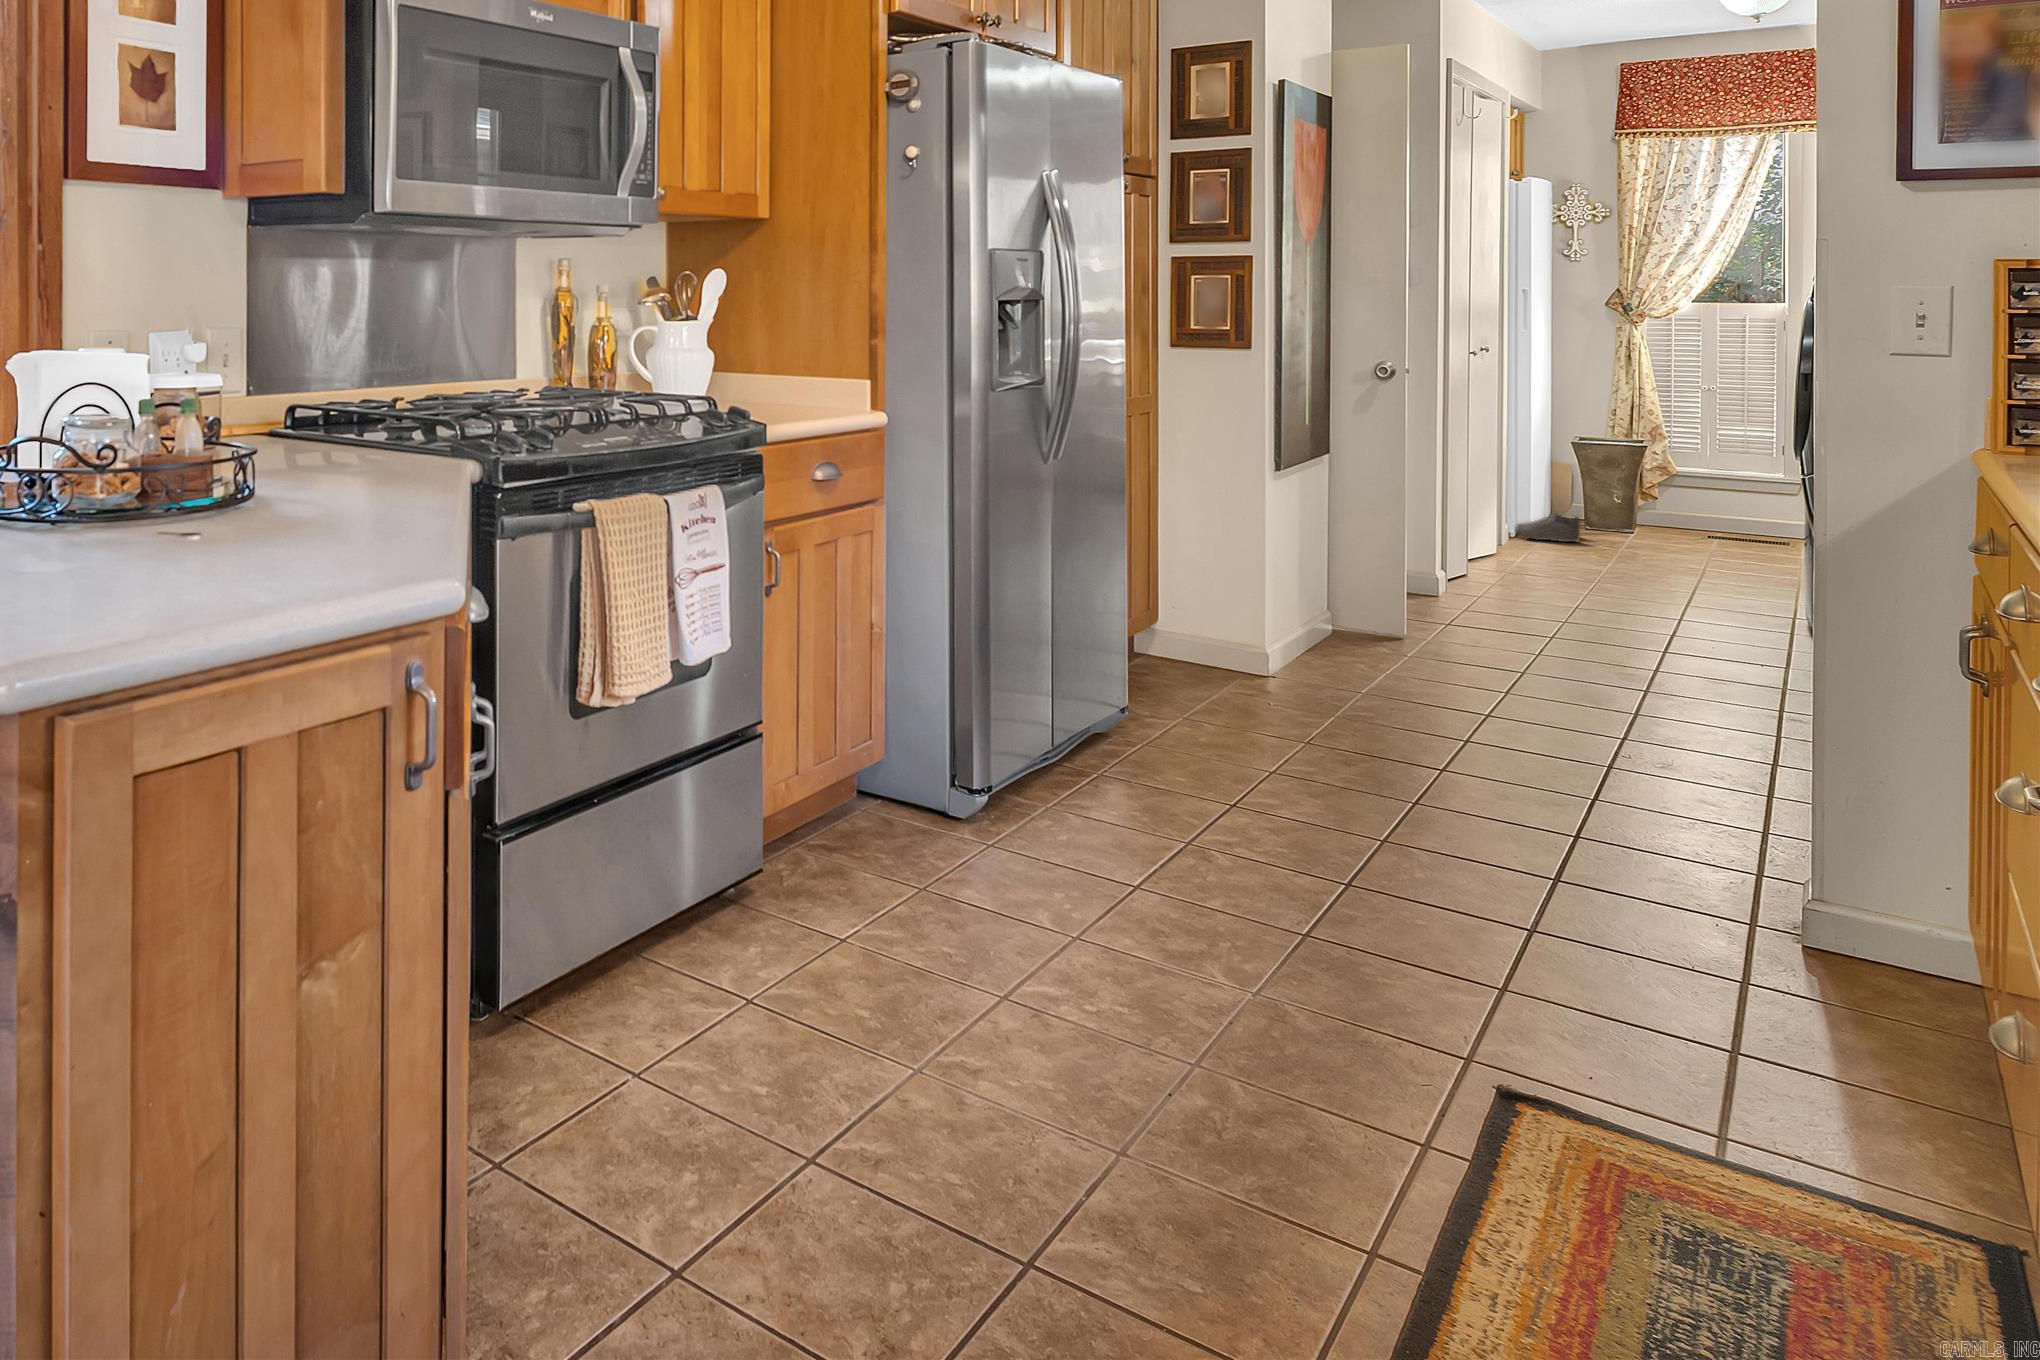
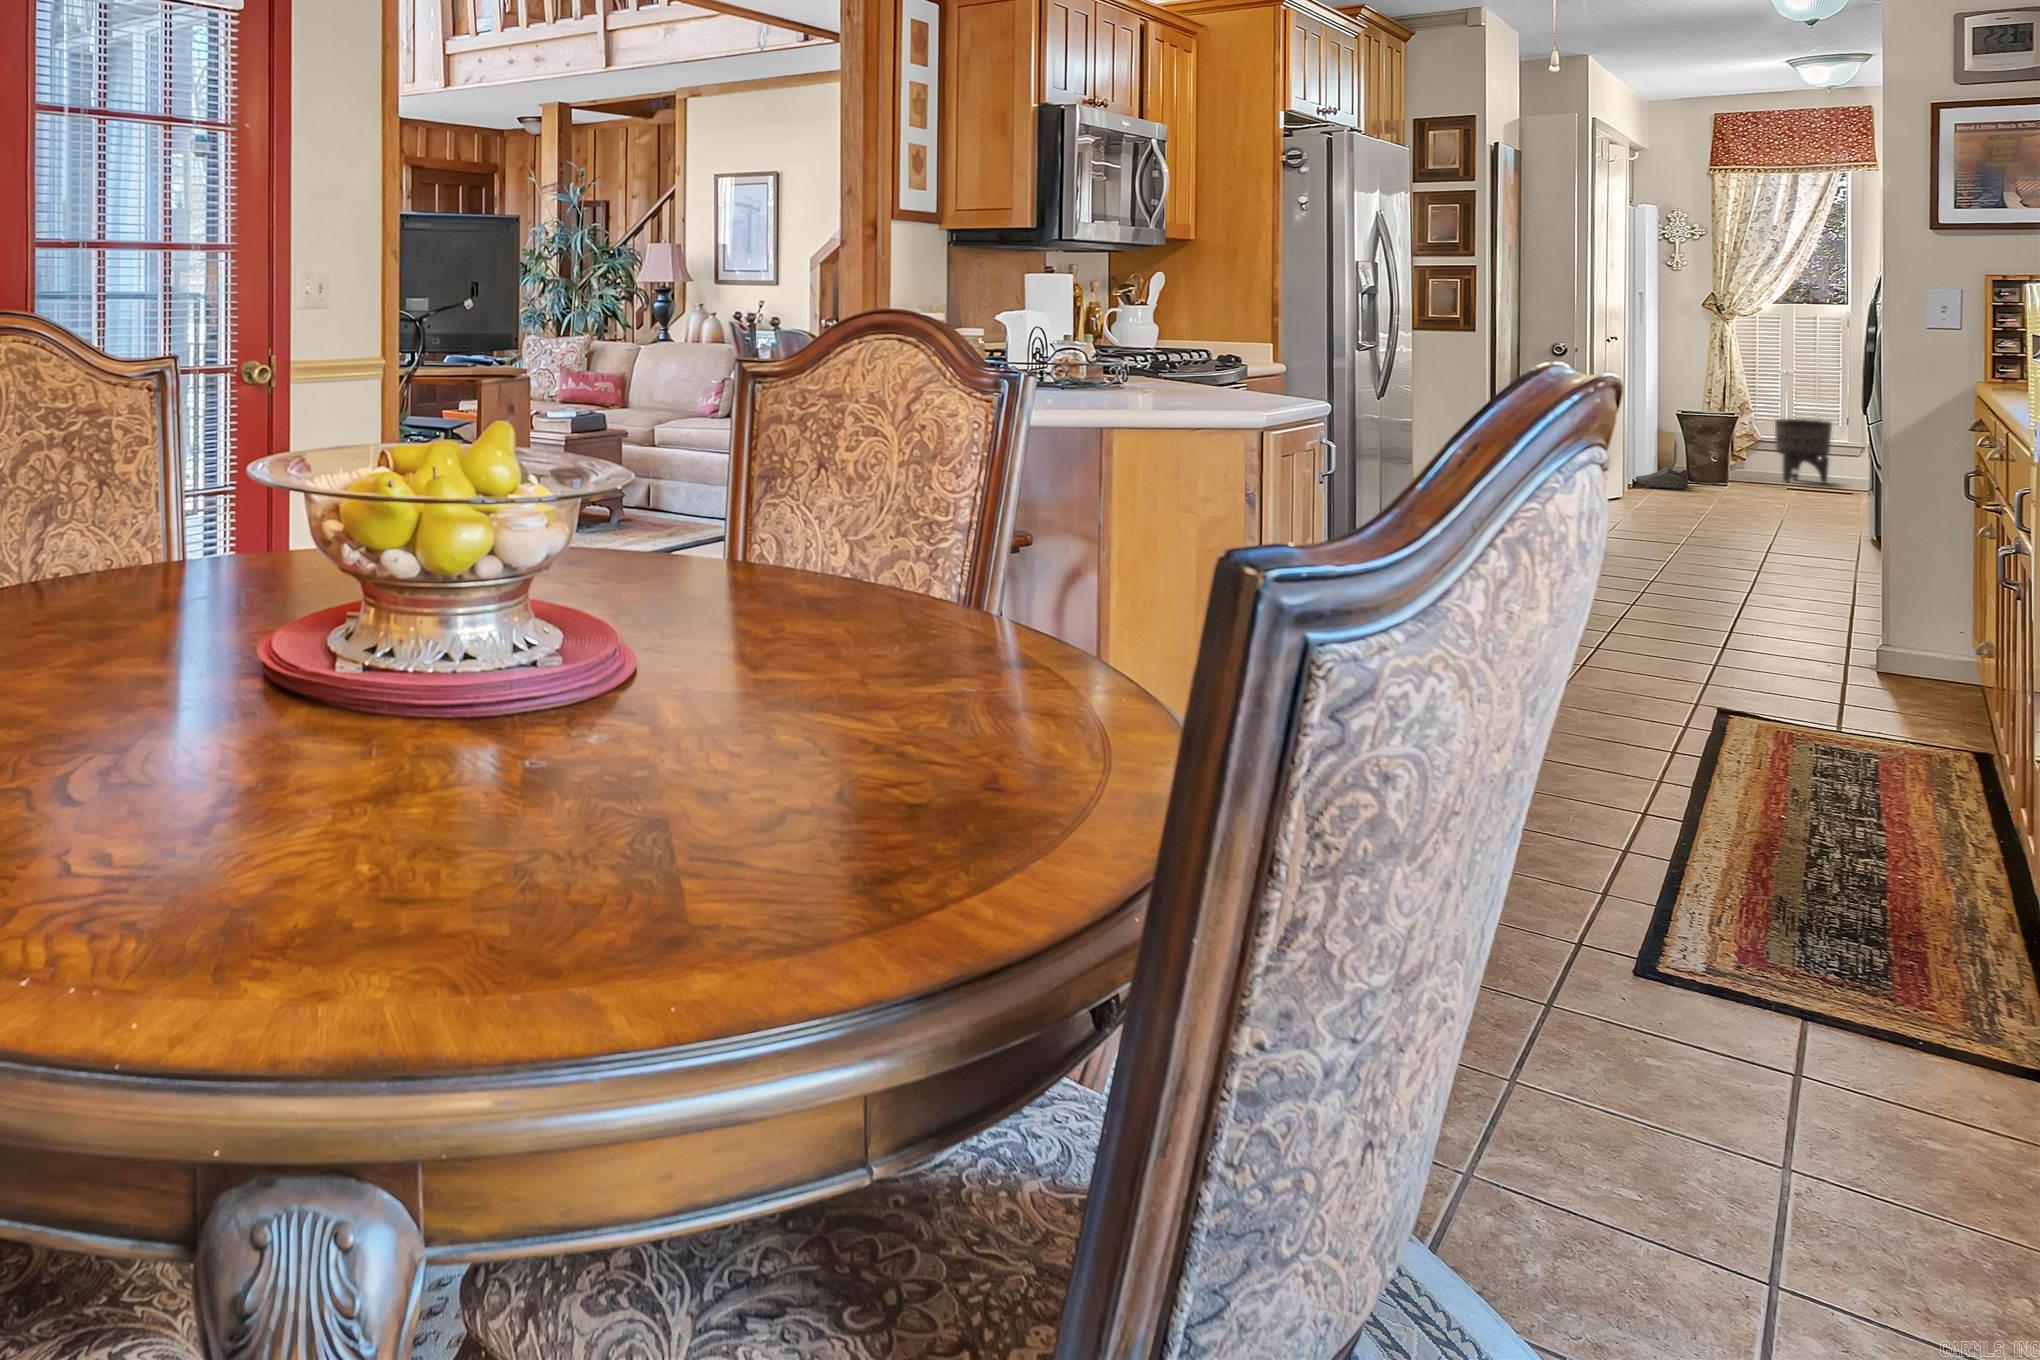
planter: none [1694,449,1766,533] -> present [1775,419,1832,483]

